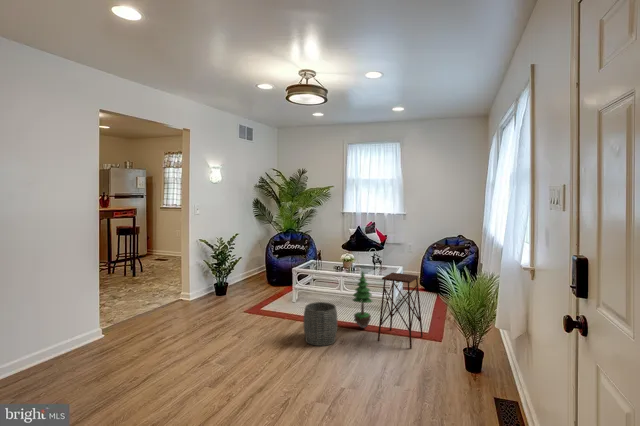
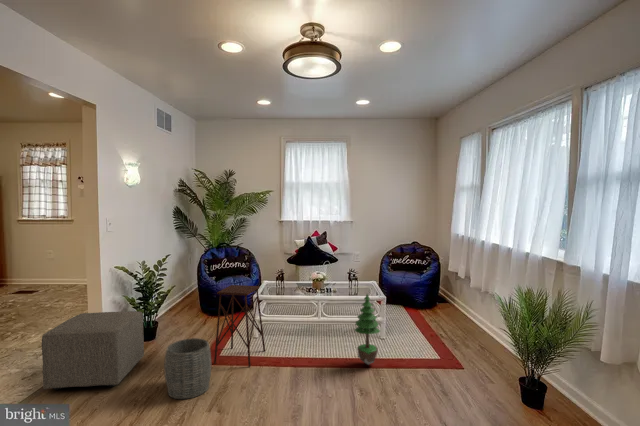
ottoman: none [149,269,213,316] -> present [41,311,144,390]
side table: present [378,273,423,348] -> present [214,285,265,367]
woven basket: present [303,302,337,346] -> present [164,338,211,399]

